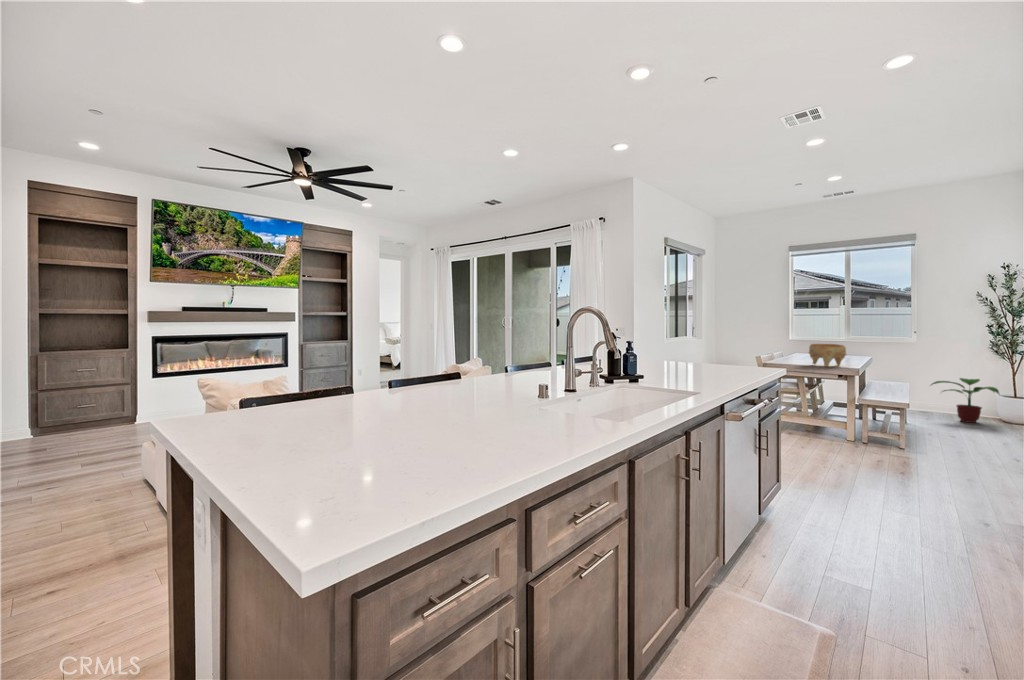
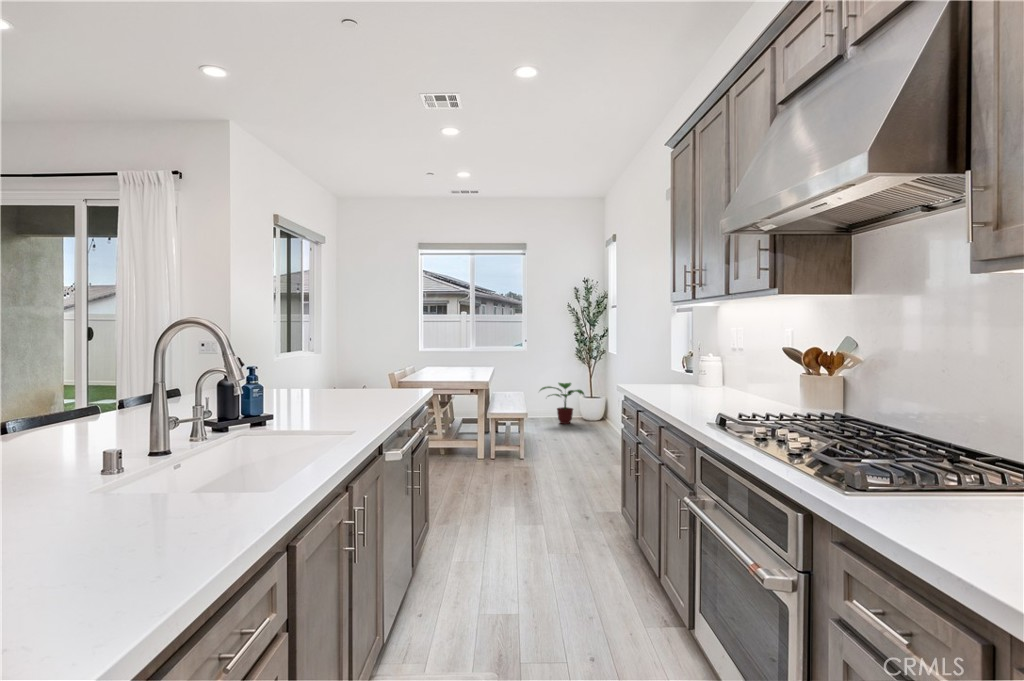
decorative bowl: present [809,344,846,367] -> none [439,355,474,382]

